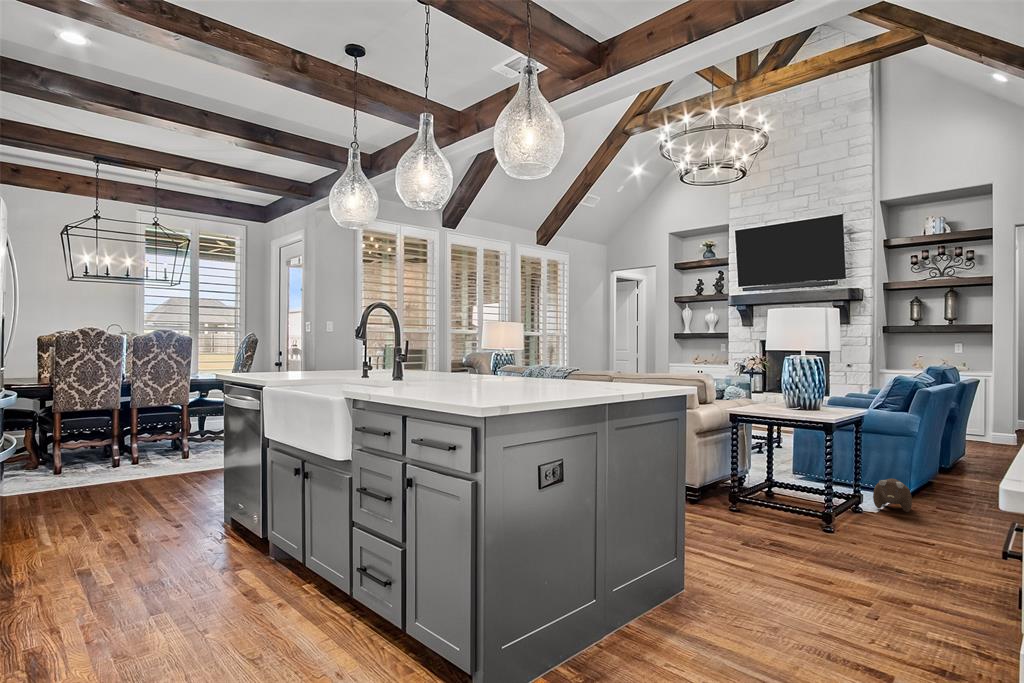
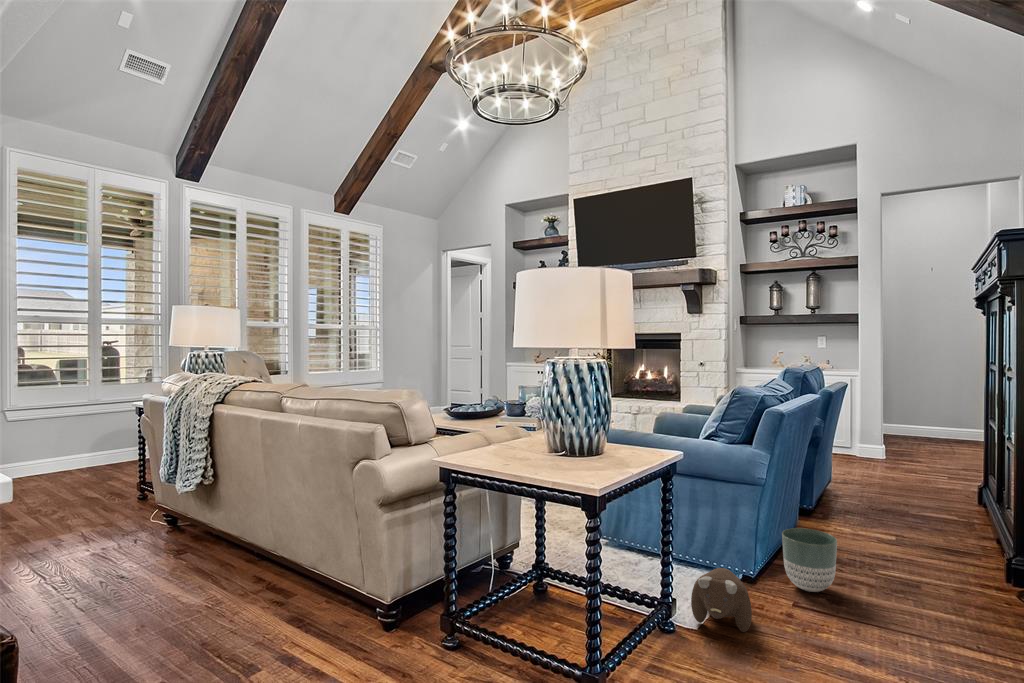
planter: none [929,465,967,501] -> present [782,528,837,592]

